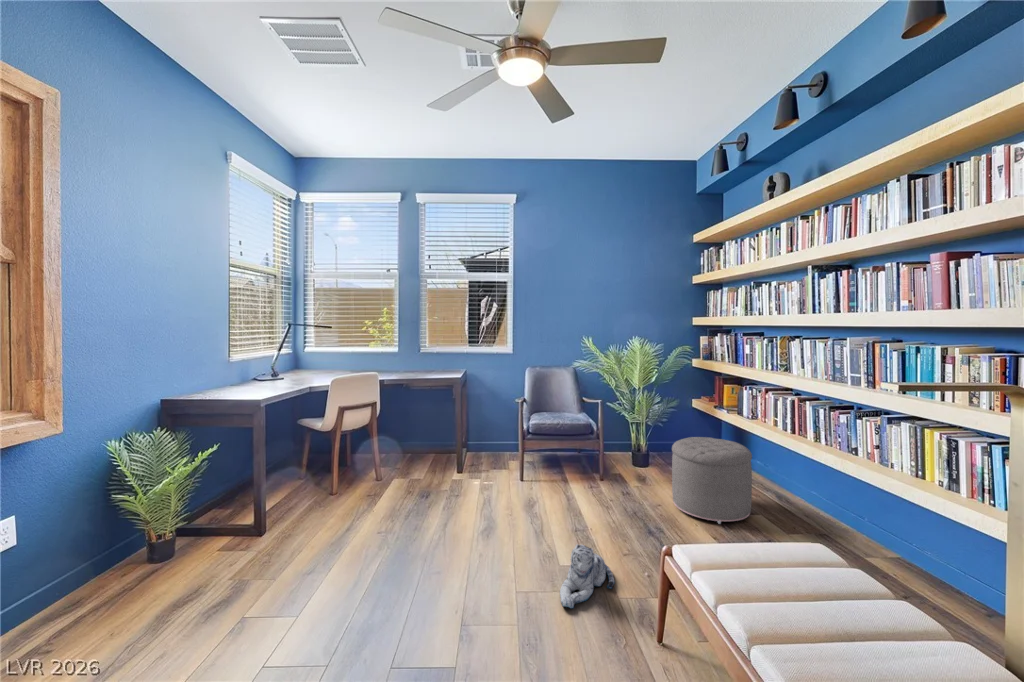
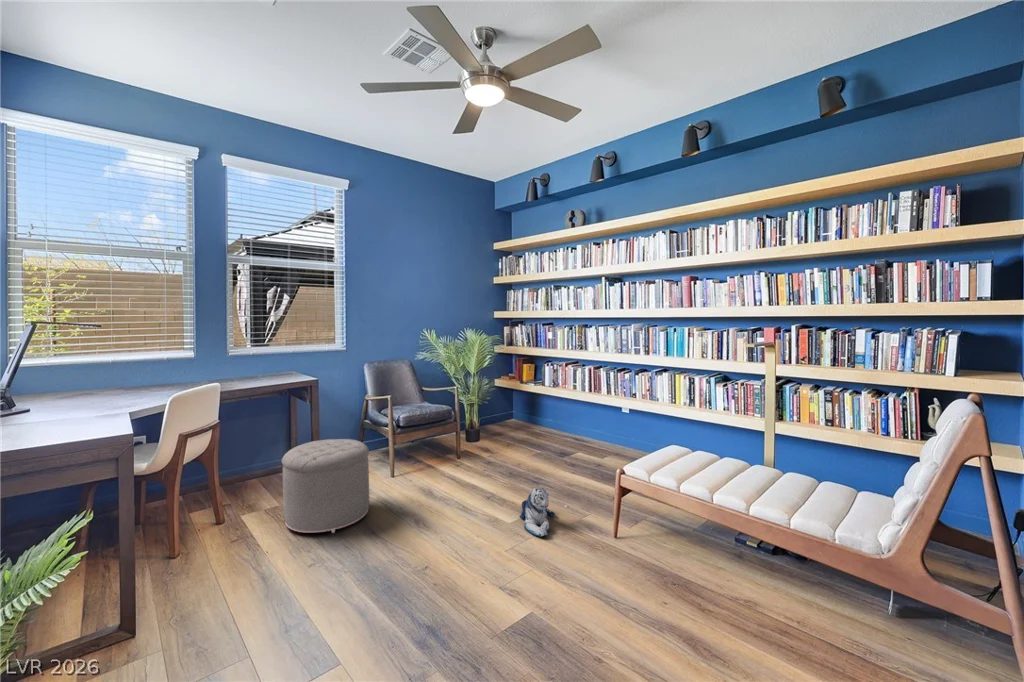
ottoman: present [672,437,752,524] -> present [282,439,369,533]

